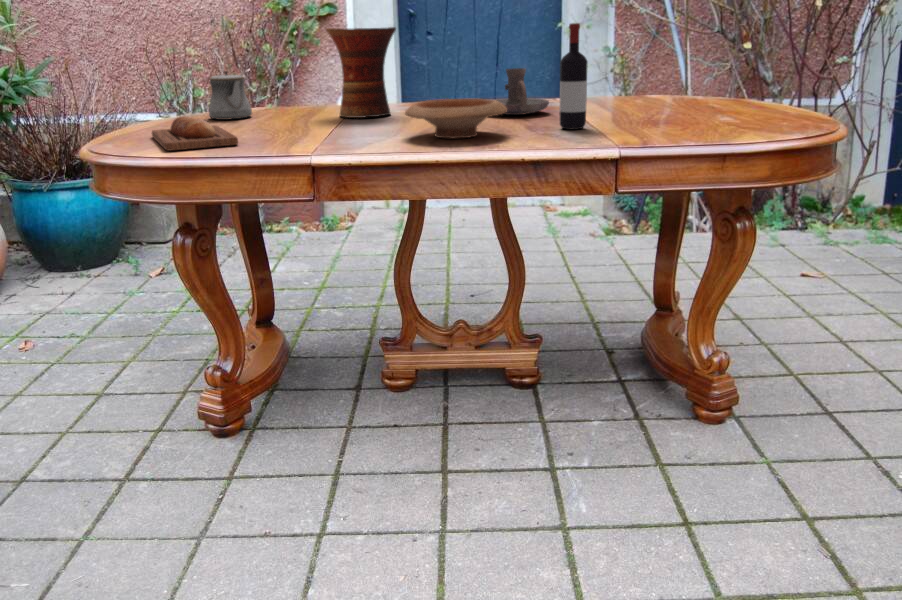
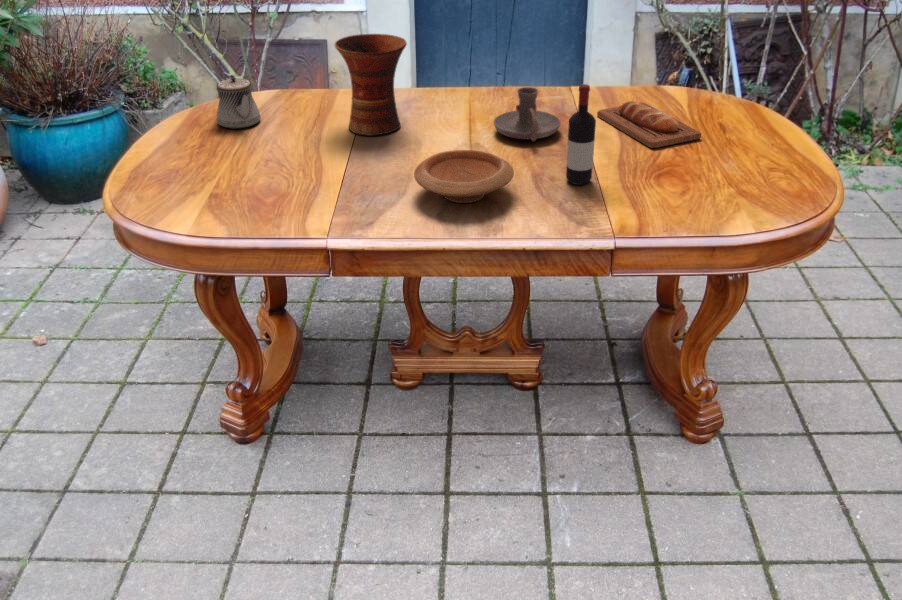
bread loaf: present [152,116,238,151] -> present [597,101,701,148]

